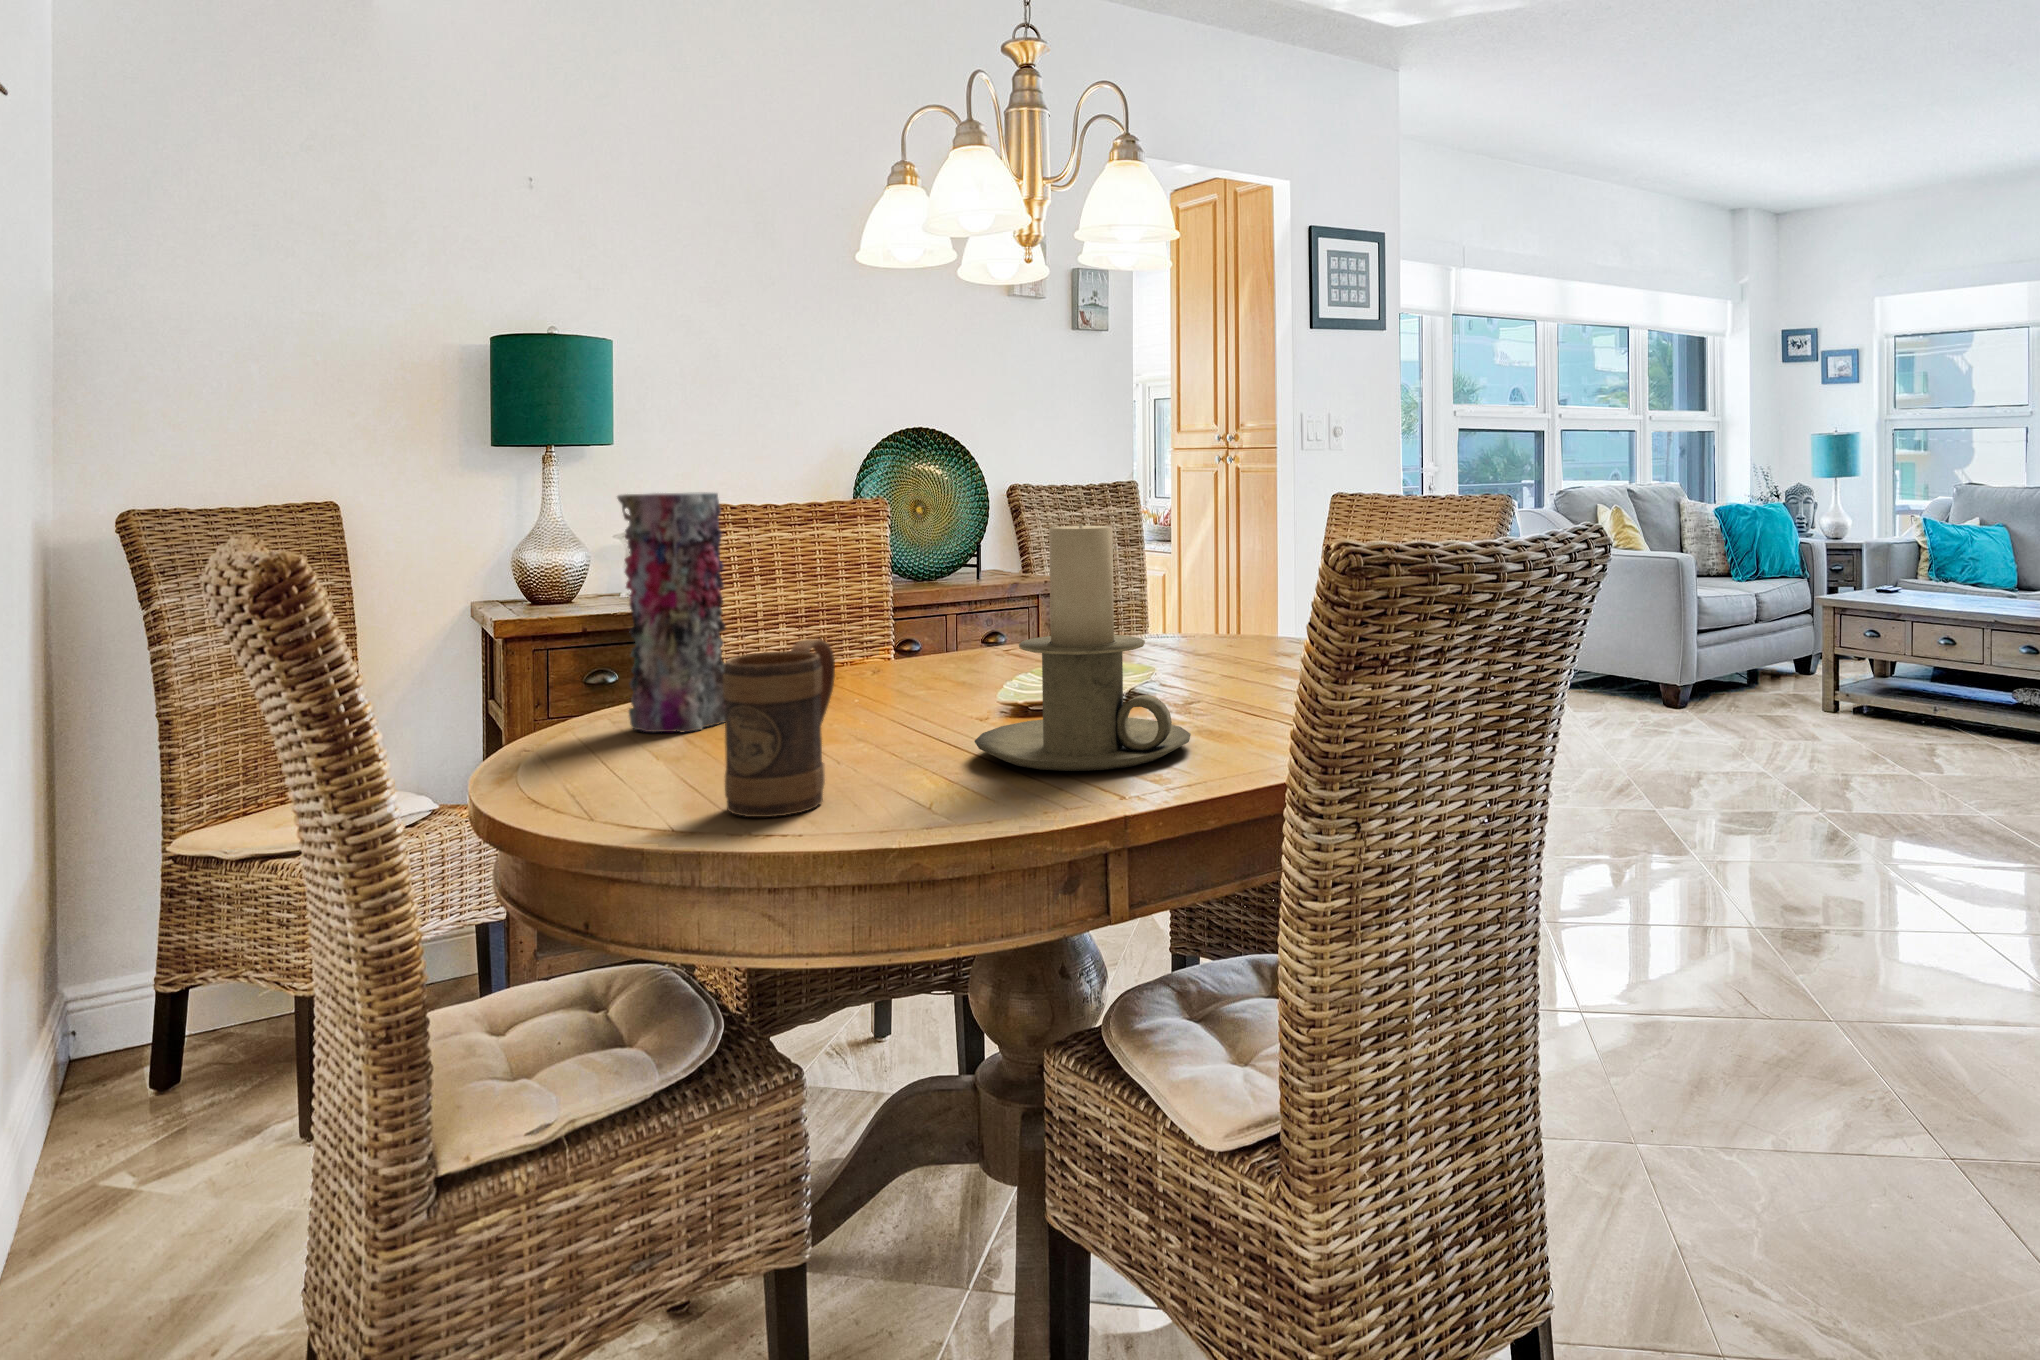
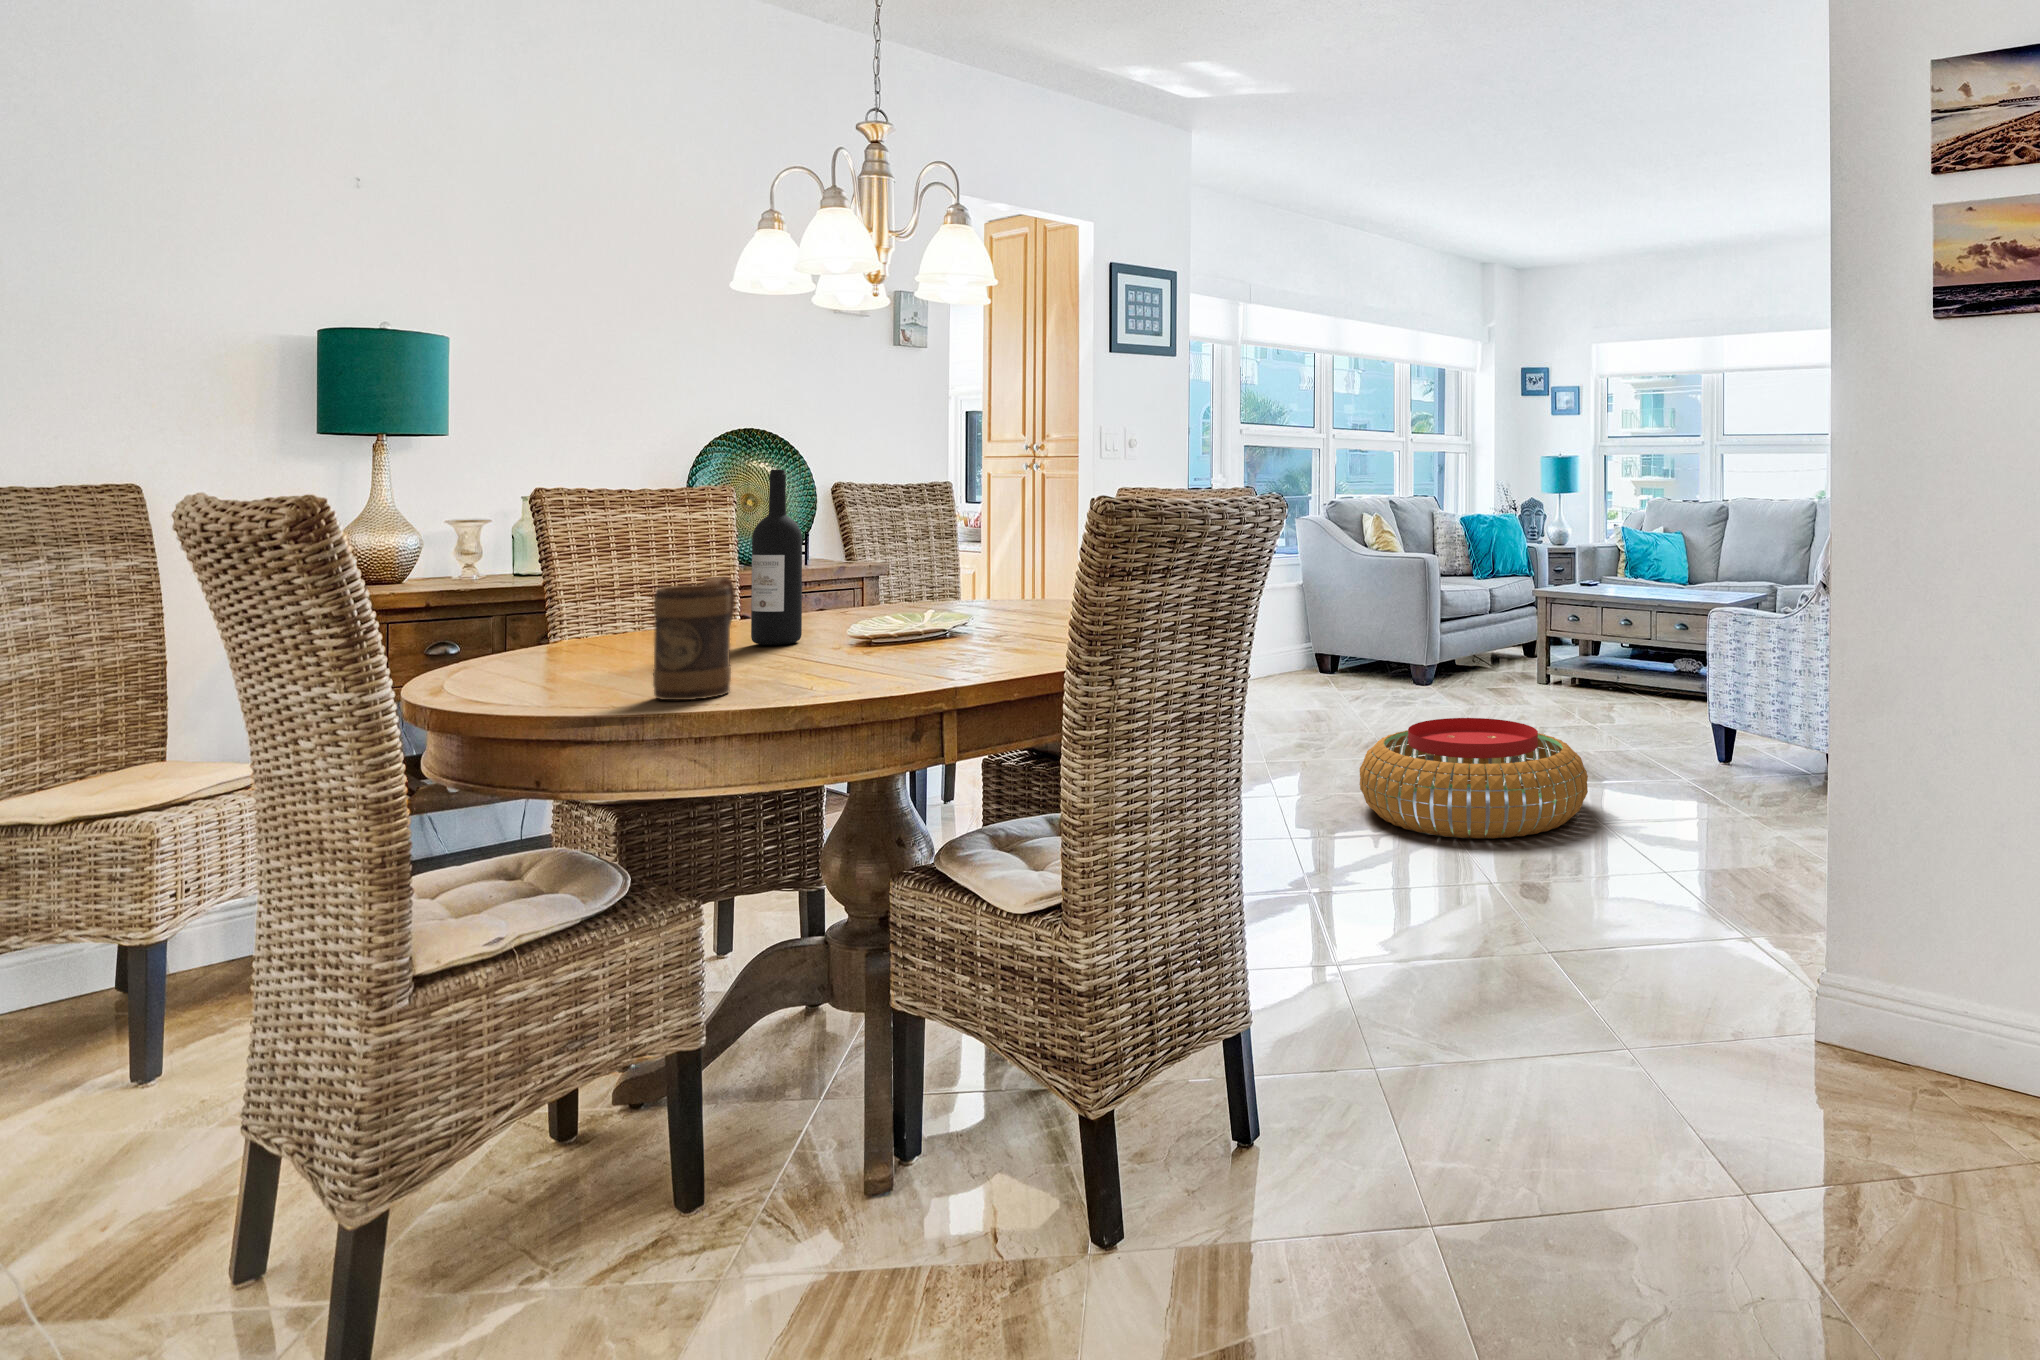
wine bottle: none [882,483,943,707] -> present [751,470,802,645]
vase: present [617,492,726,732] -> none [522,474,618,666]
candle holder: present [975,524,1191,771] -> none [840,497,1005,670]
pouf: none [1641,784,1978,960] -> present [1360,718,1588,838]

